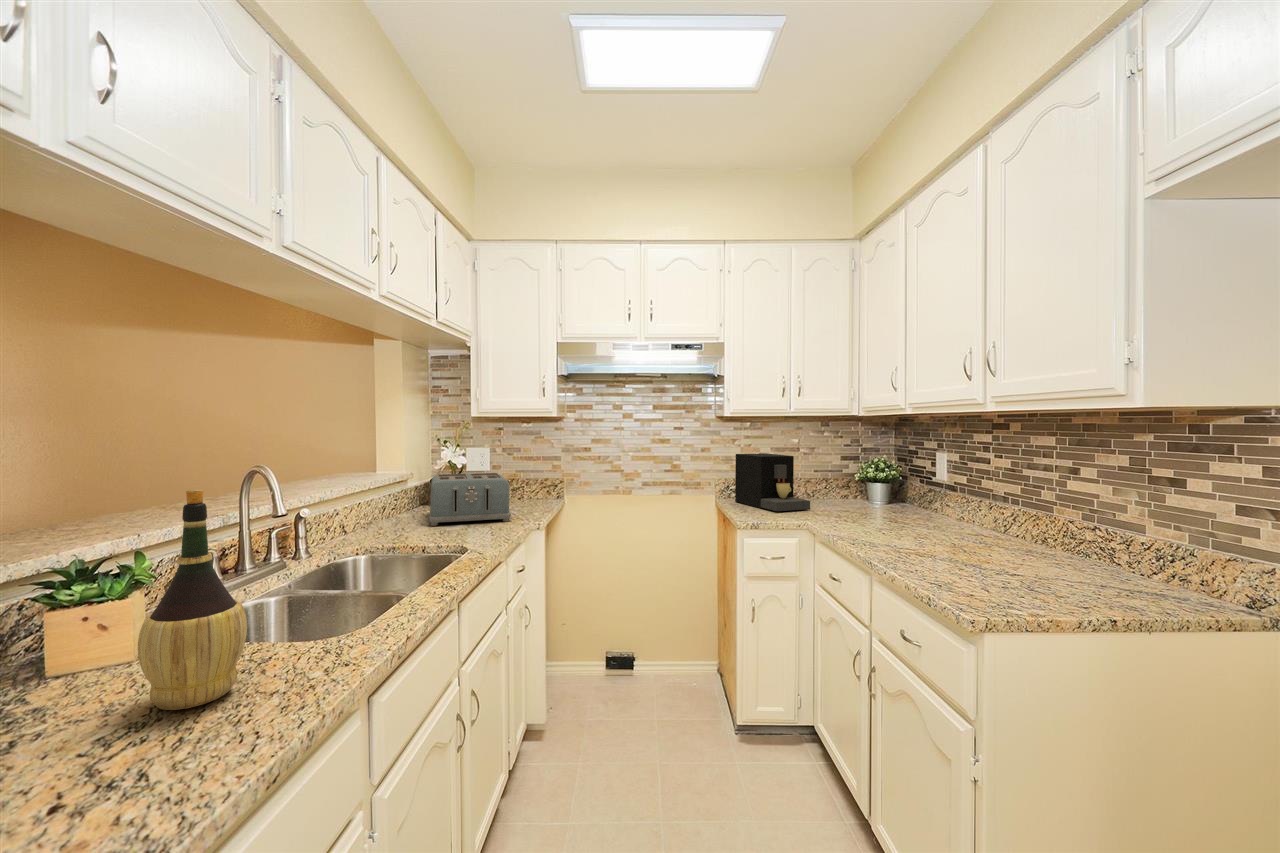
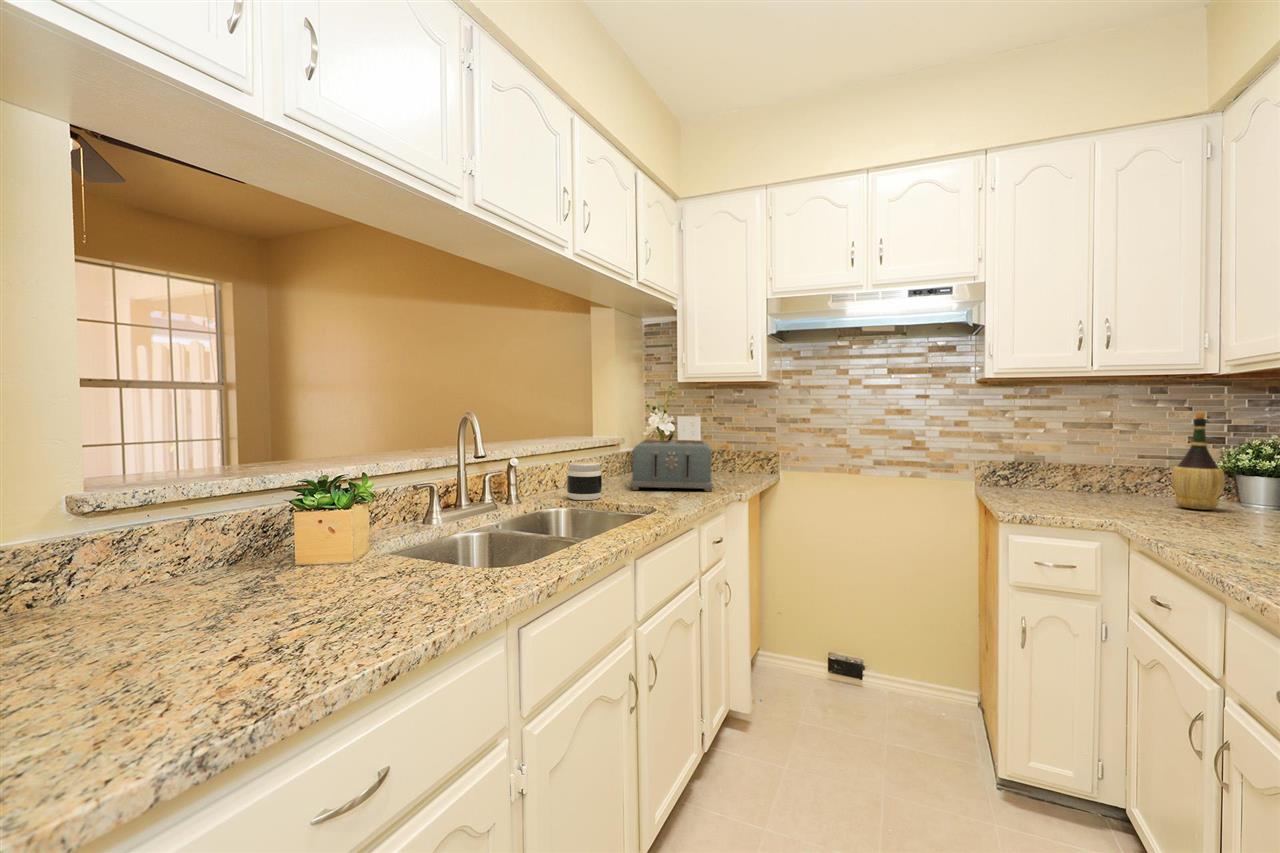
coffee maker: present [735,453,810,511] -> none [1004,428,1123,505]
wine bottle: present [138,490,247,710] -> present [1171,412,1225,509]
jar: none [365,502,403,543] -> present [567,462,602,500]

